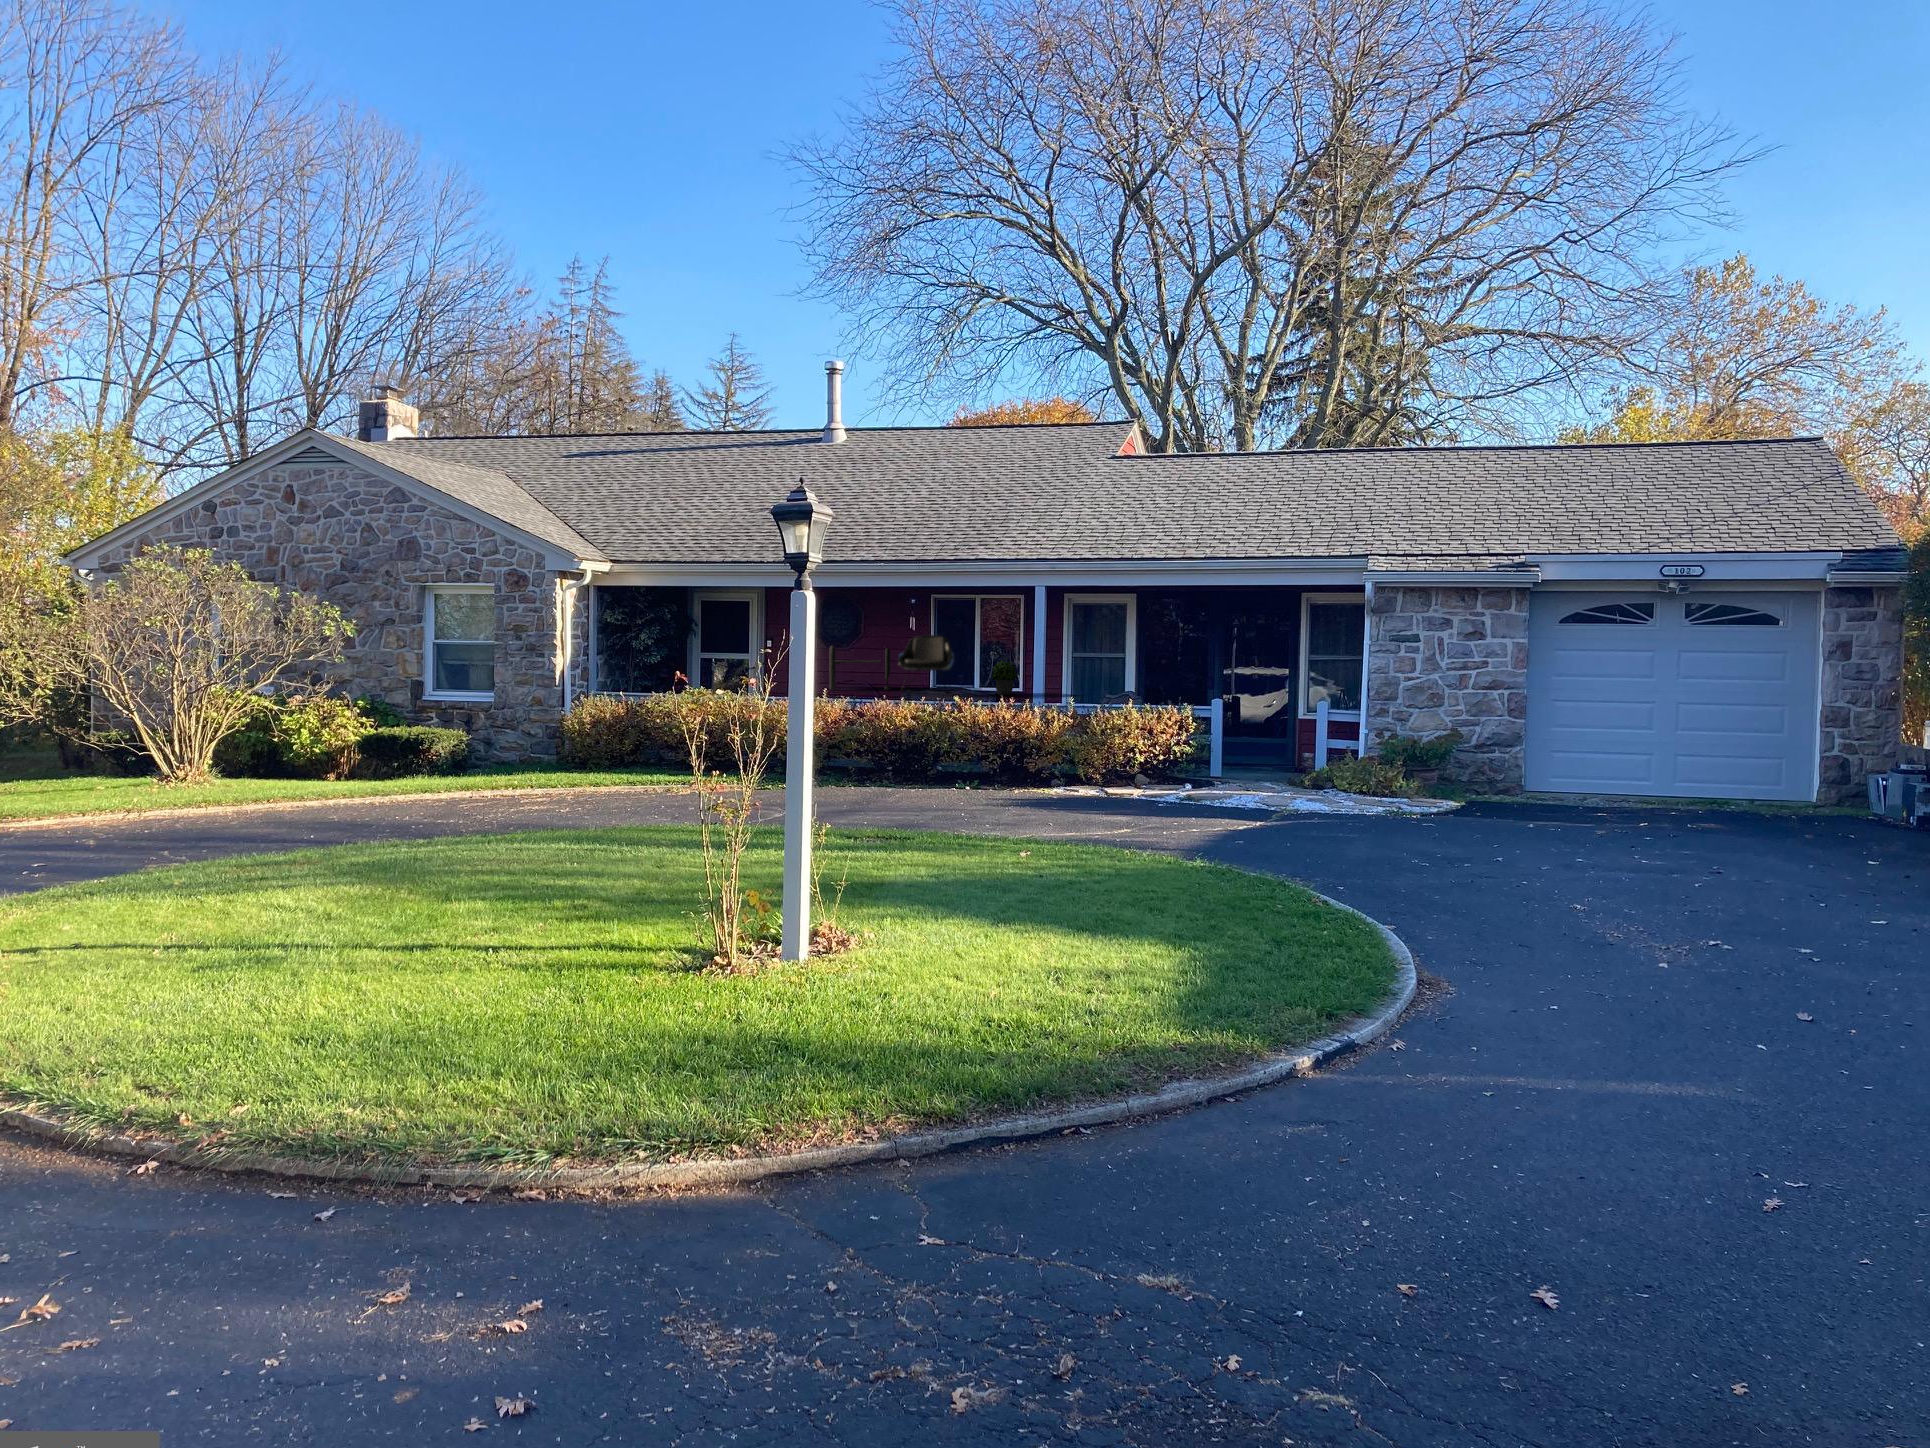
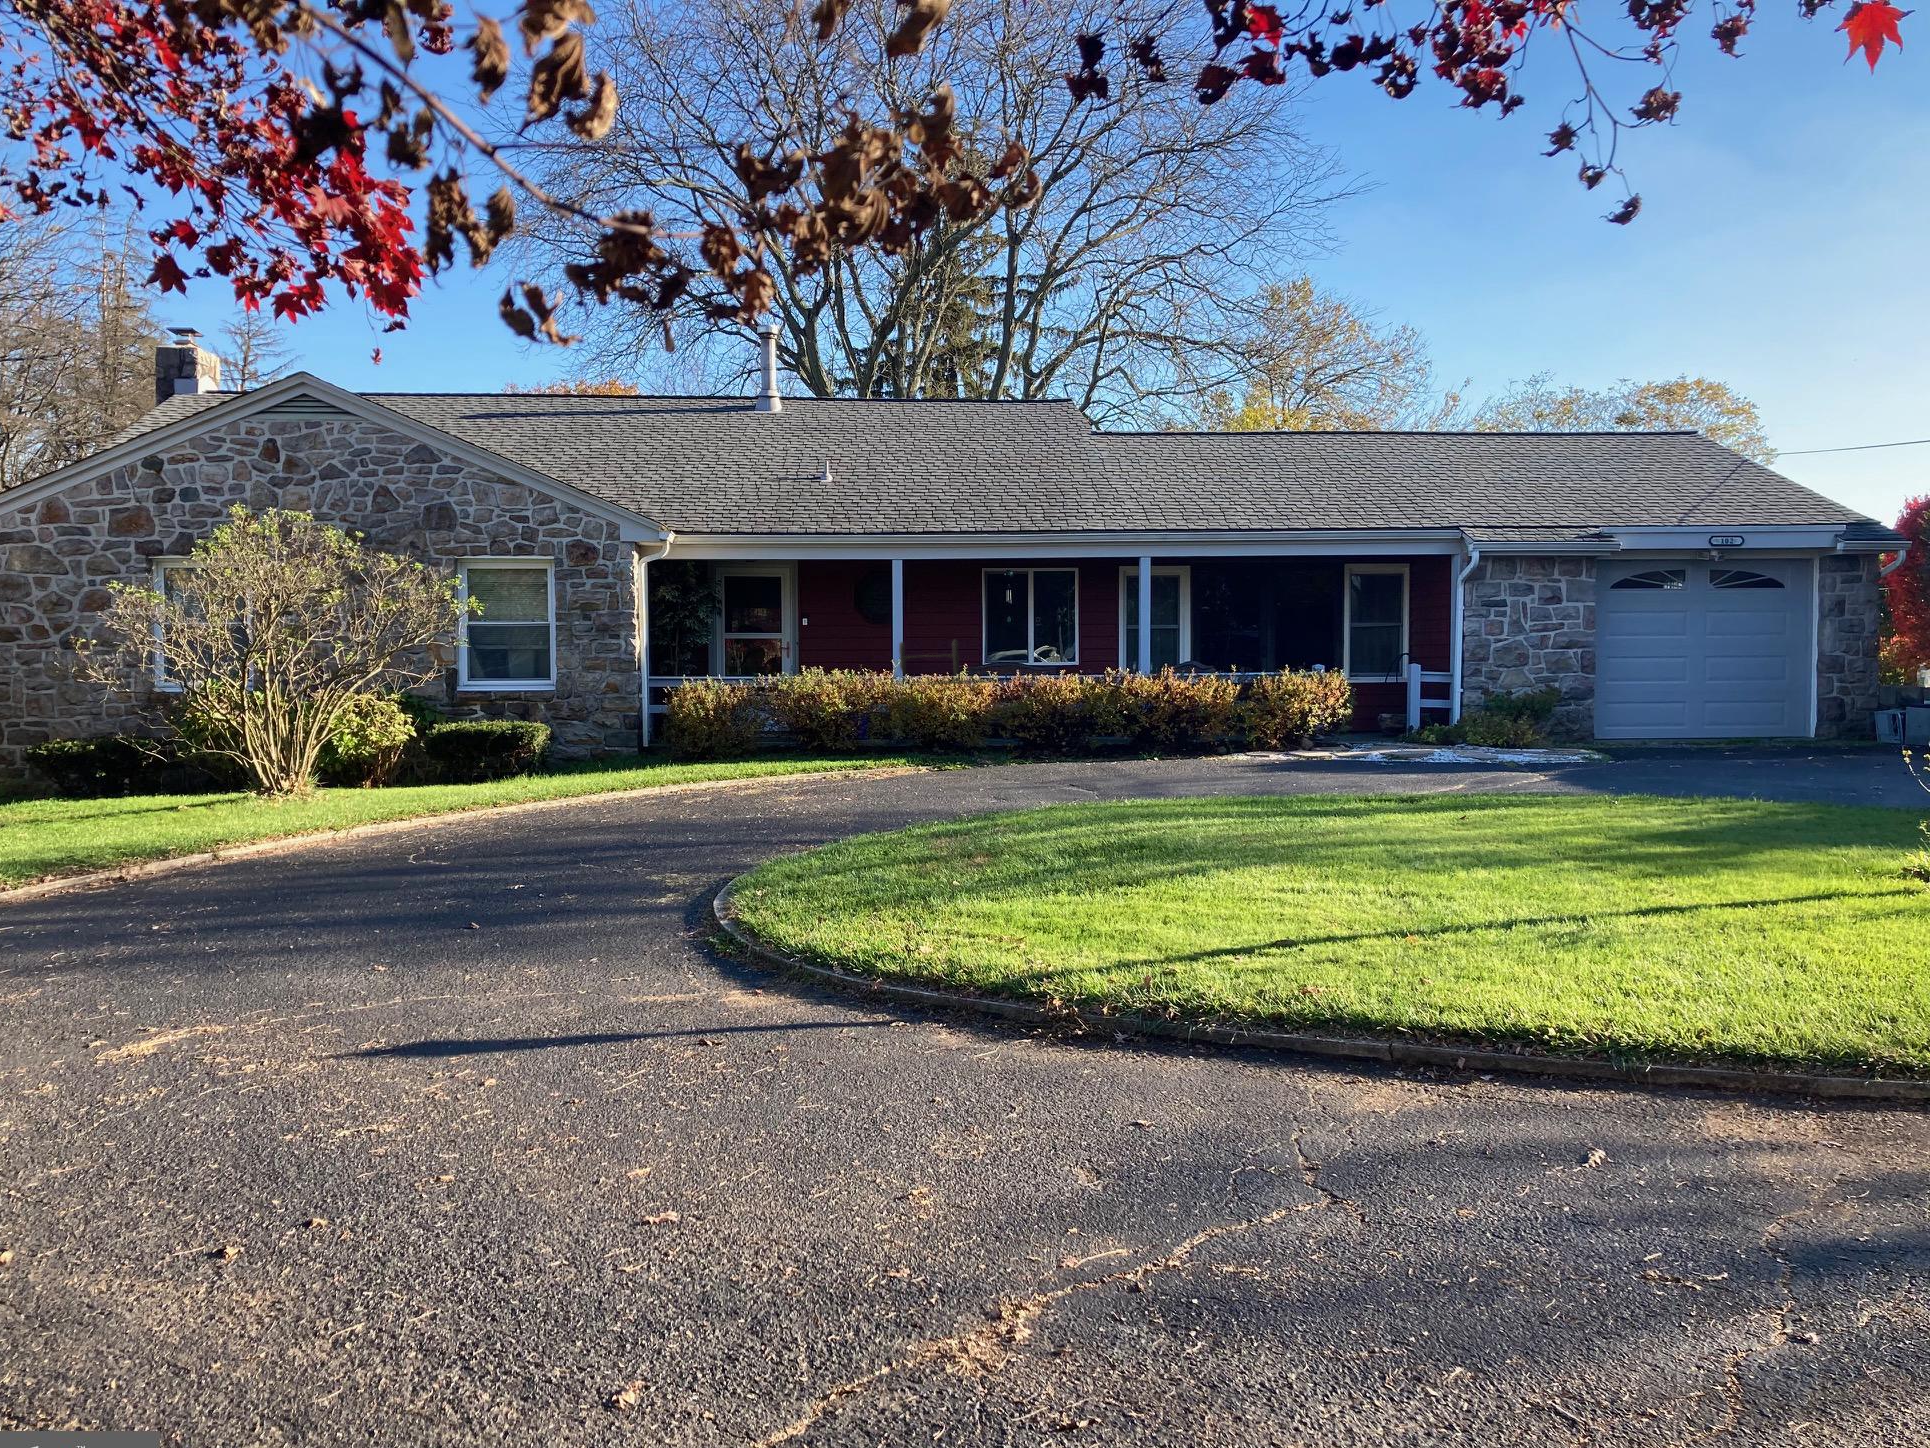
lounge chair: present [898,635,954,695] -> none [966,627,1020,686]
potted plant: present [992,661,1017,695] -> none [1058,648,1084,682]

